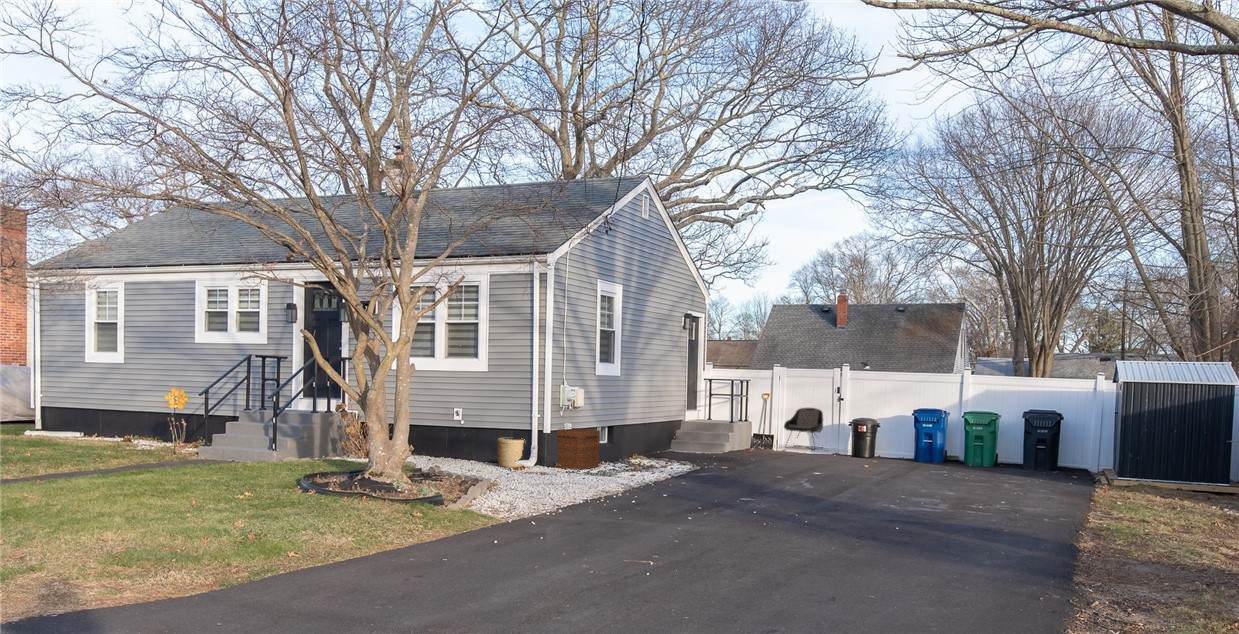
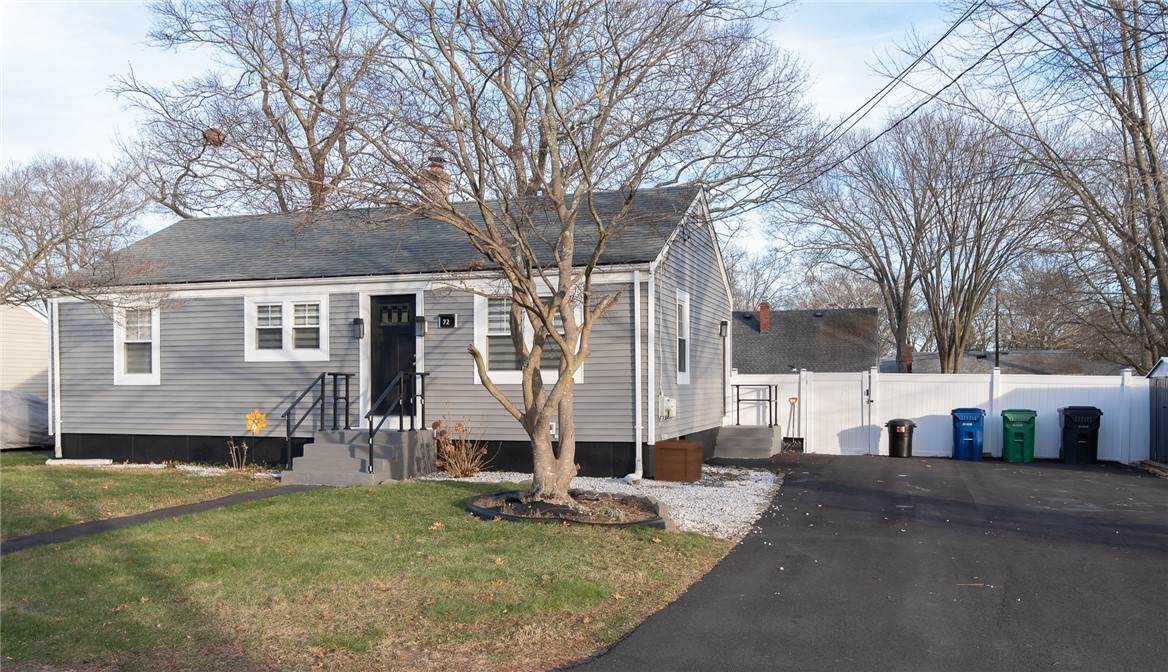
lounge chair: present [784,408,823,449] -> none [820,411,857,452]
woven basket: present [497,438,524,468] -> none [603,452,633,483]

